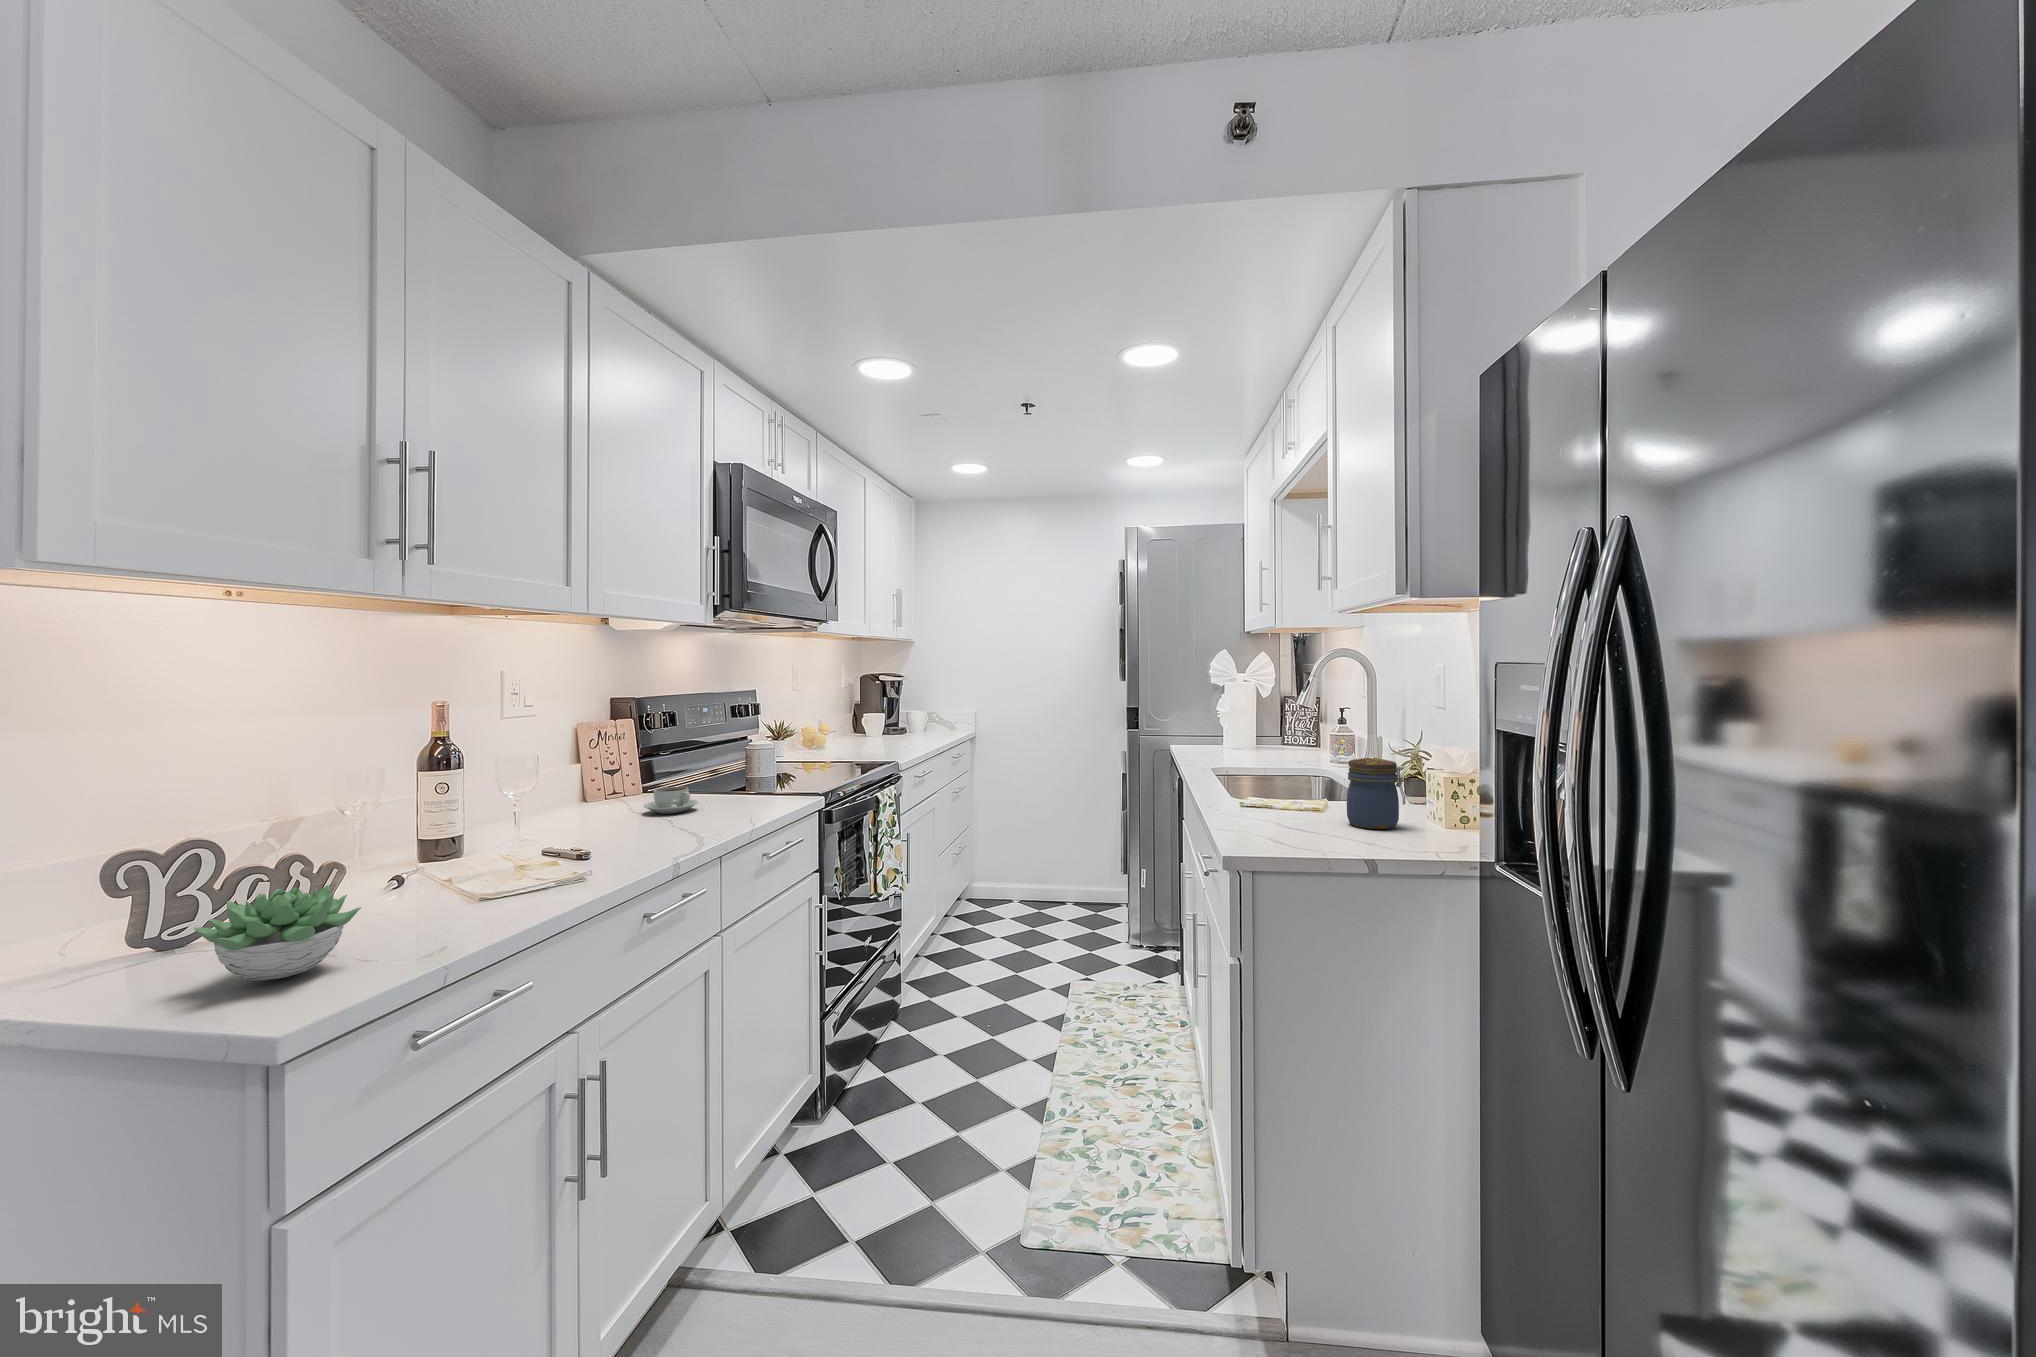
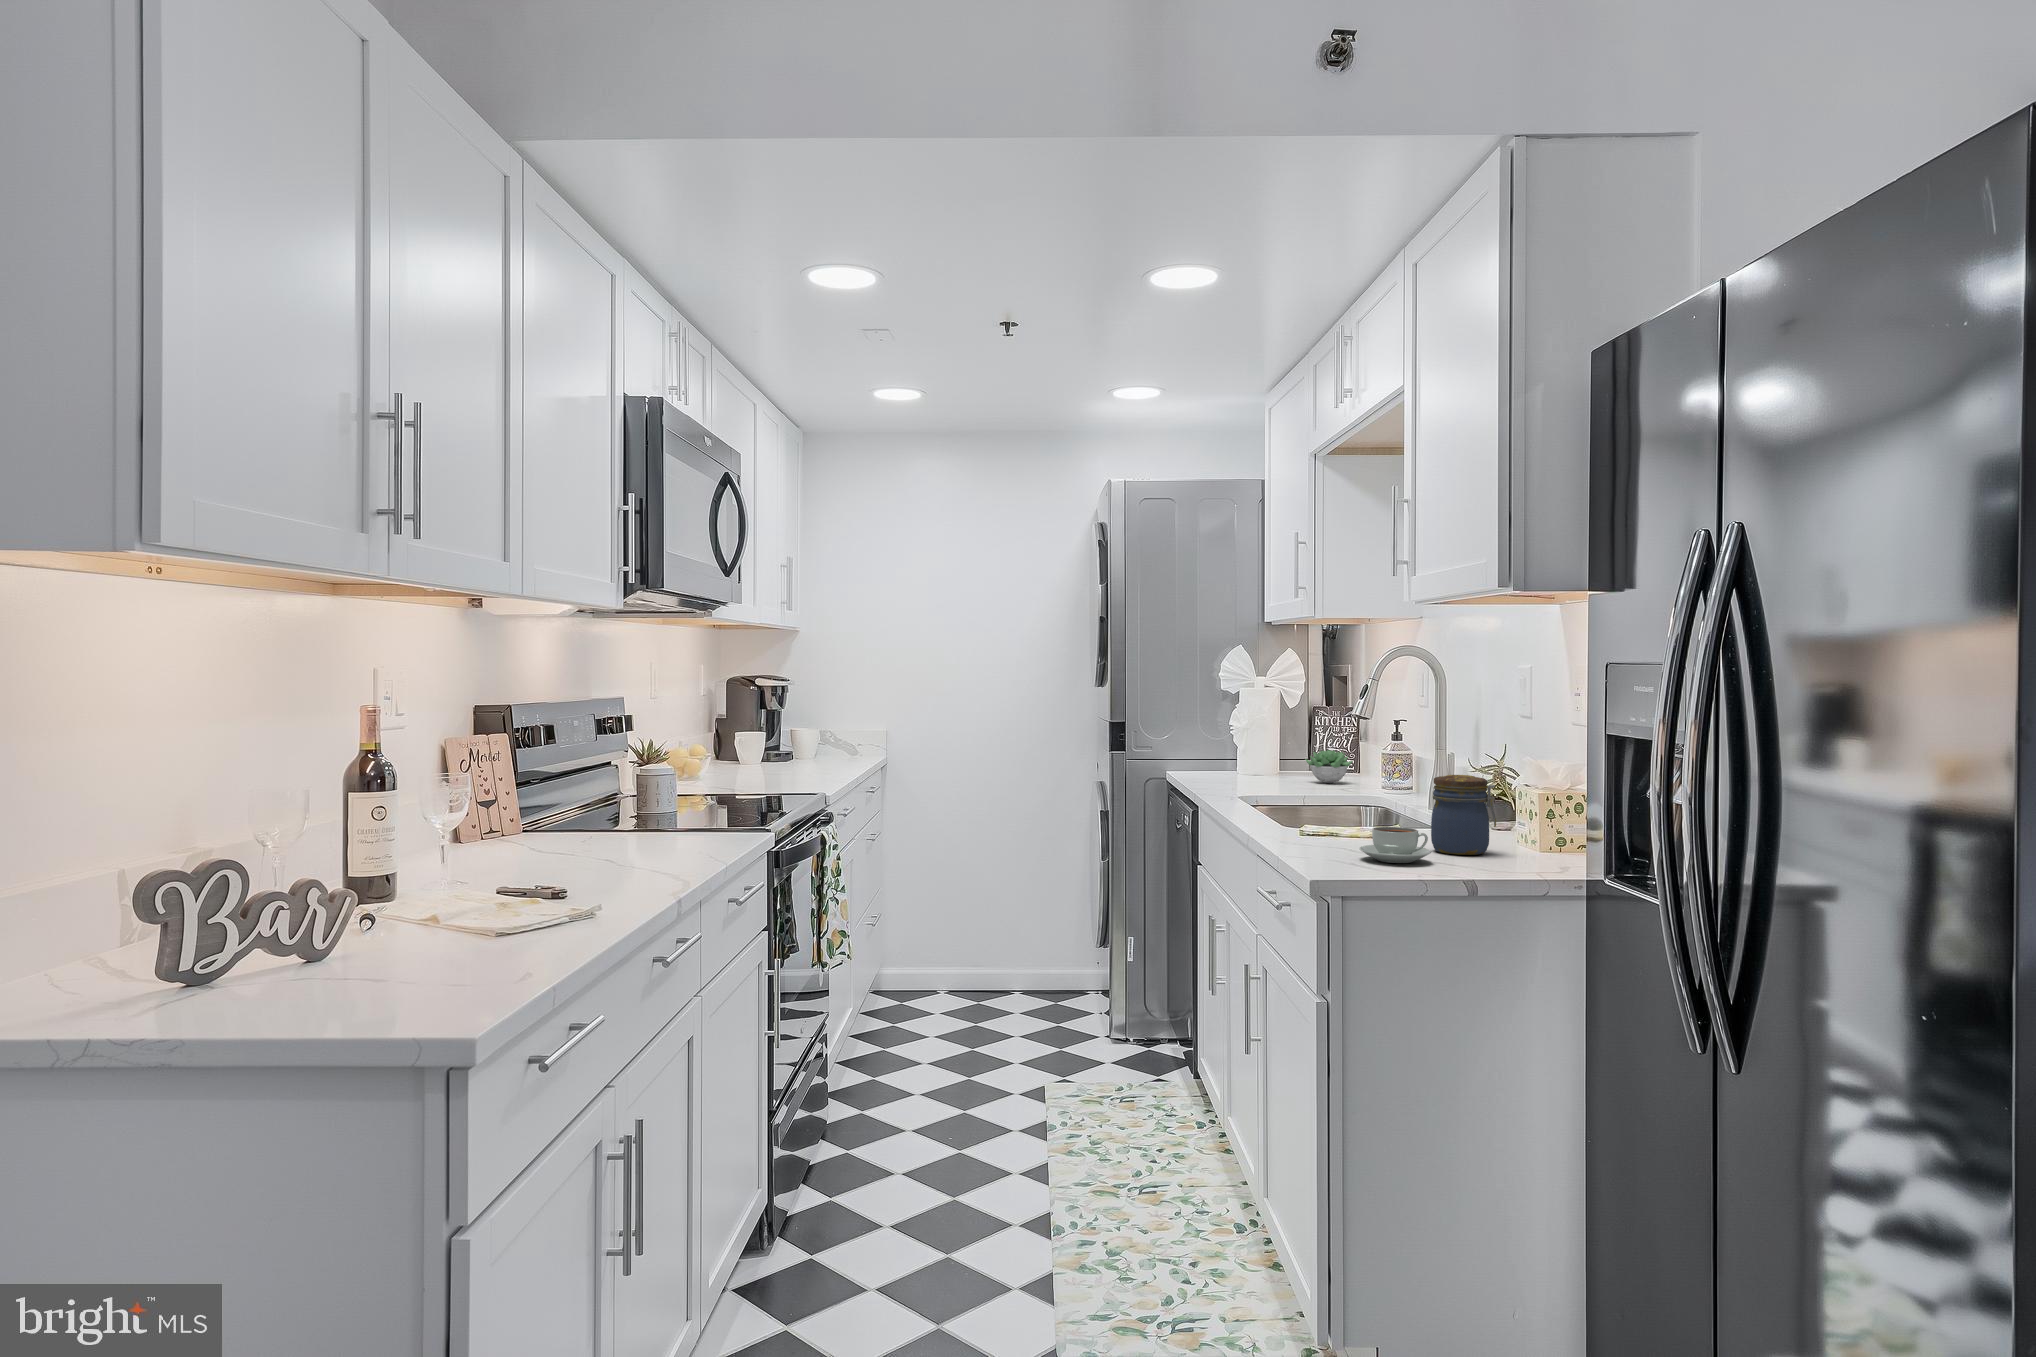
coffee cup: present [644,787,698,814] -> present [1359,827,1431,863]
succulent plant: present [194,885,362,980] -> present [1305,750,1353,783]

